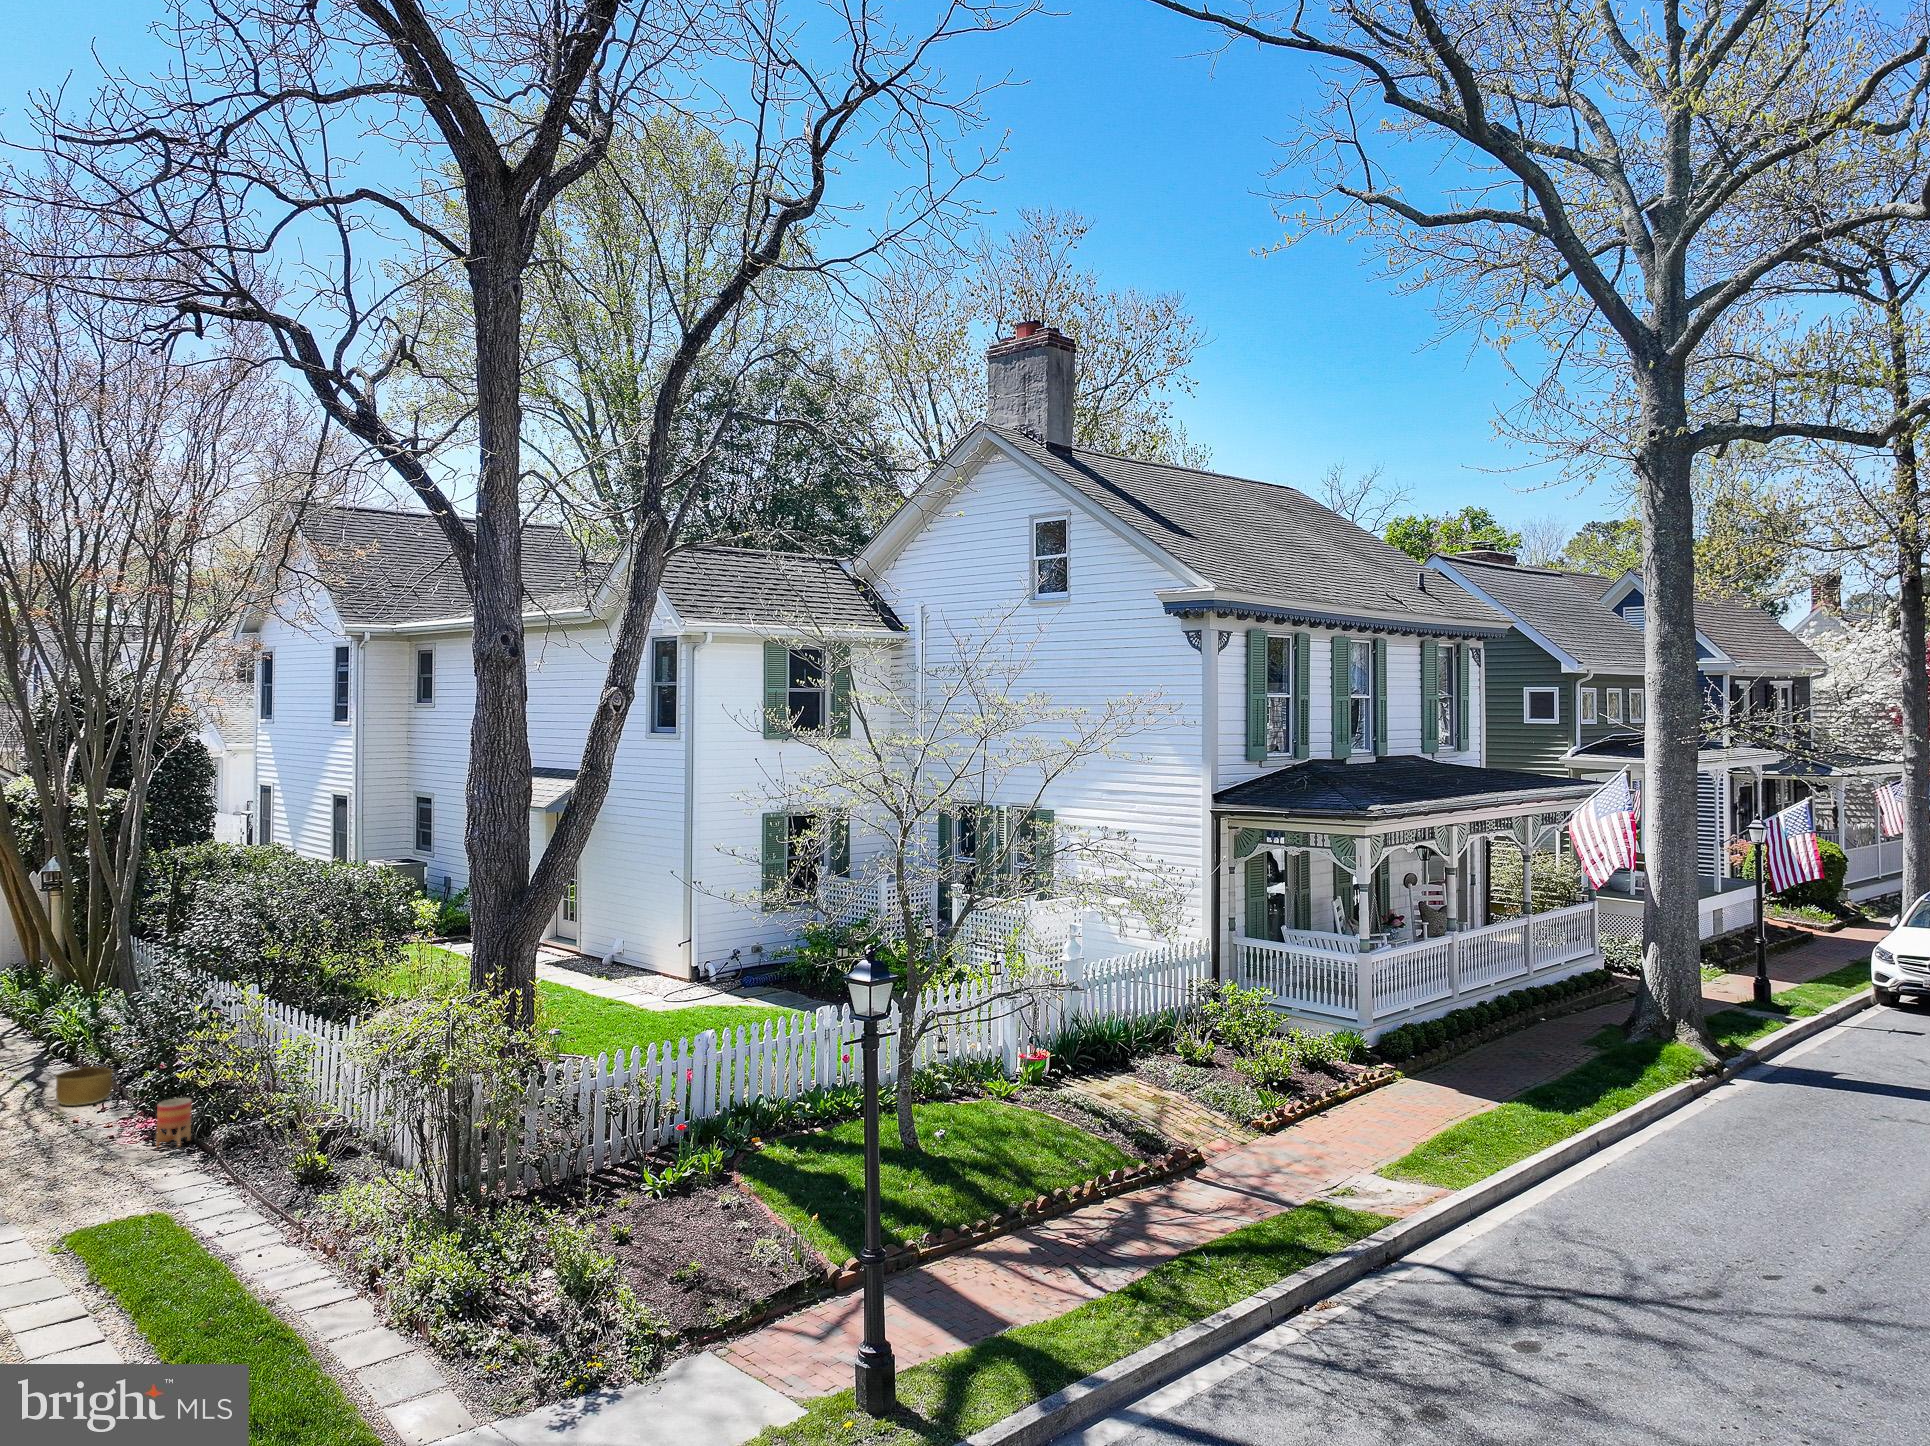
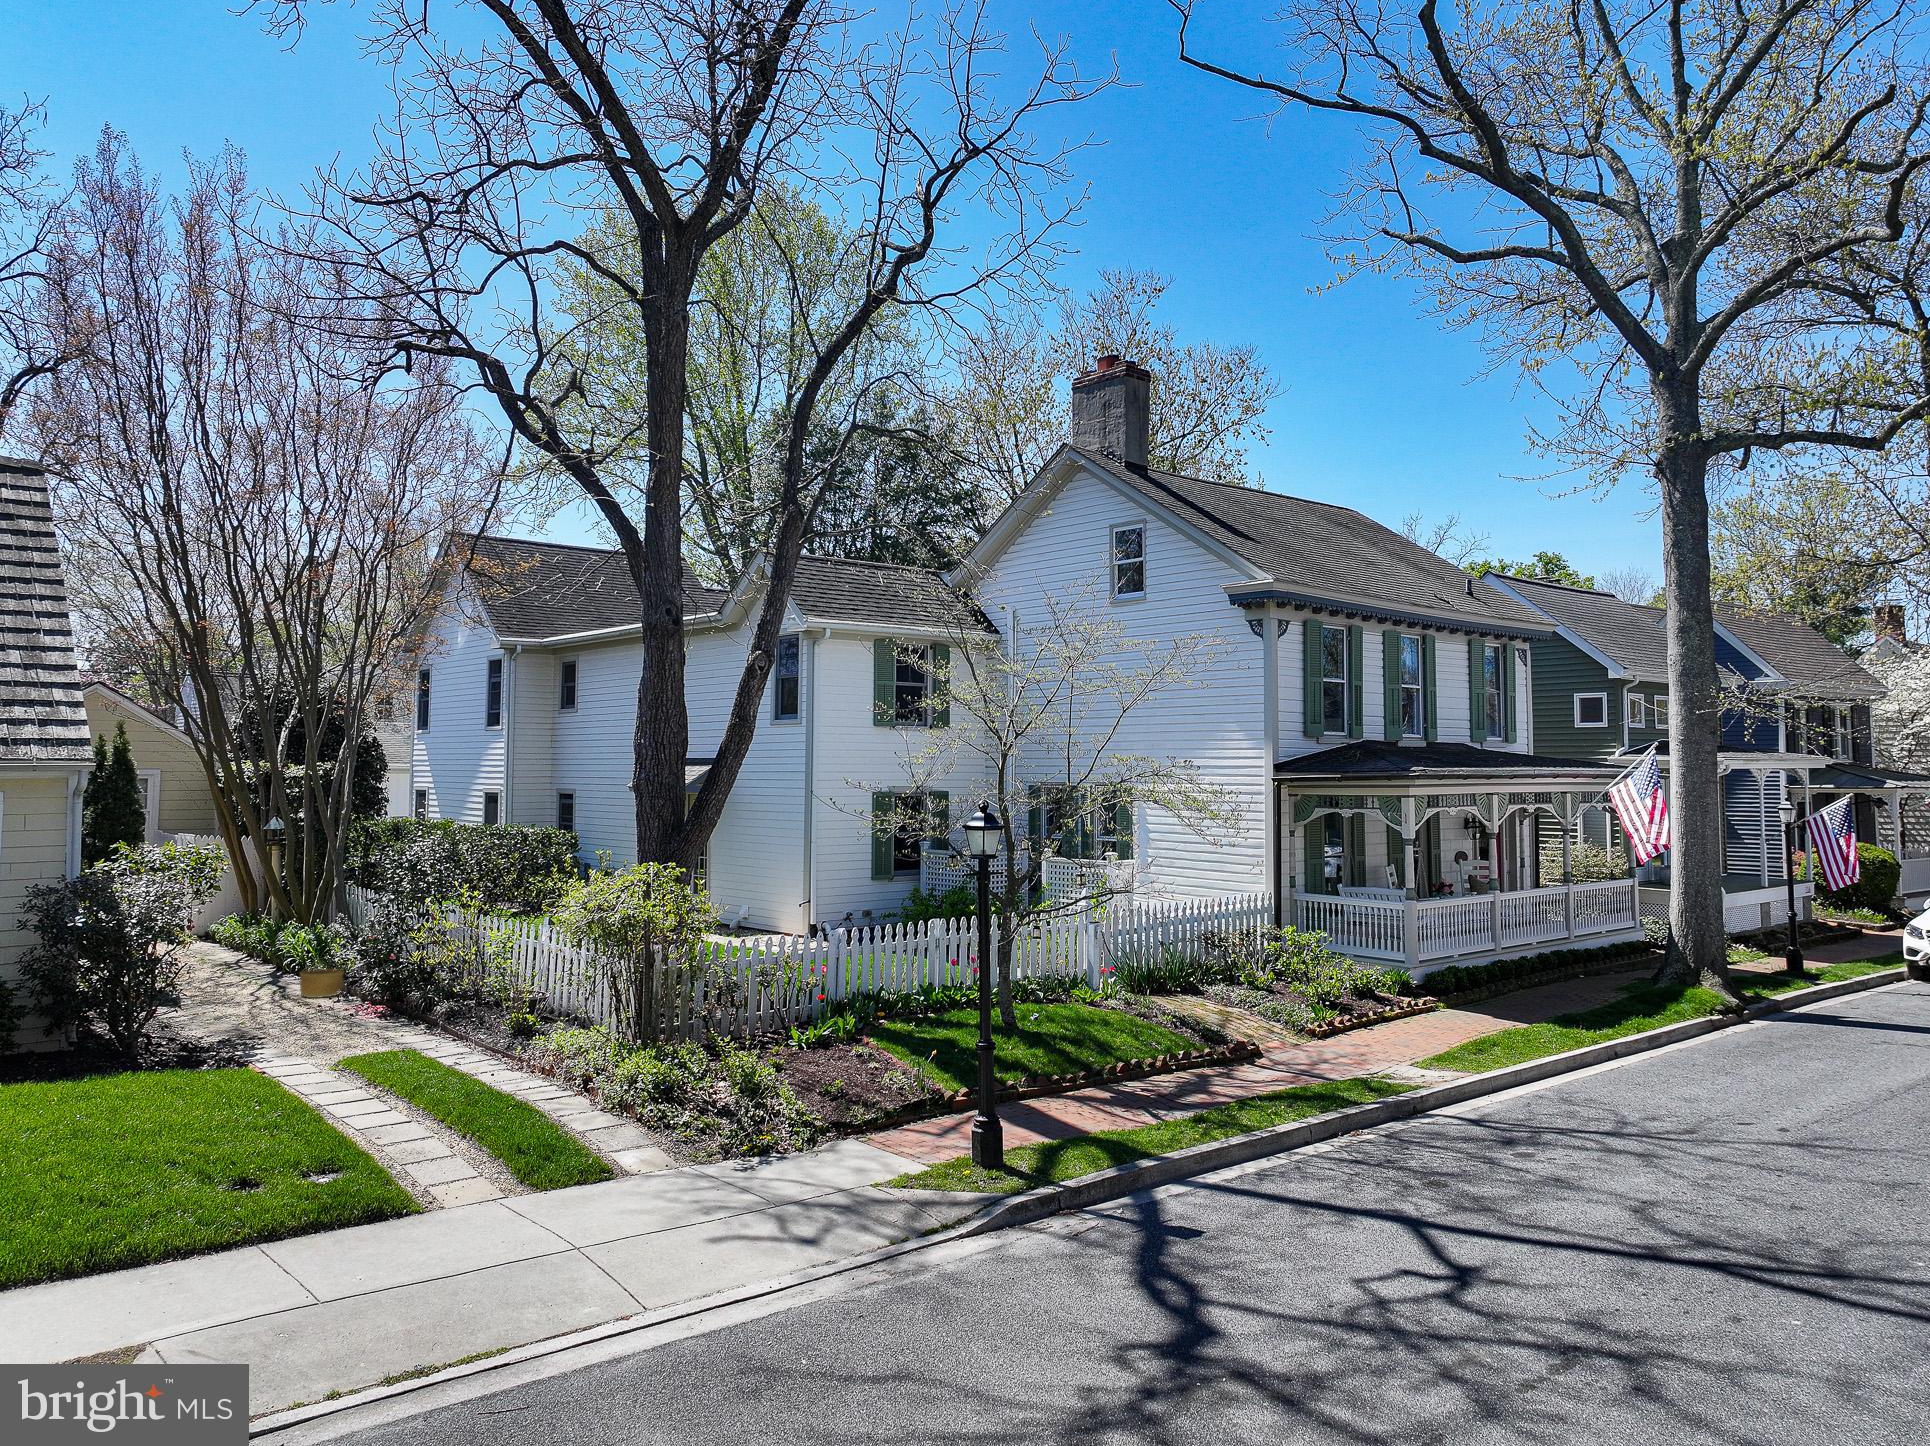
planter: present [156,1098,192,1148] -> none [390,982,417,1021]

